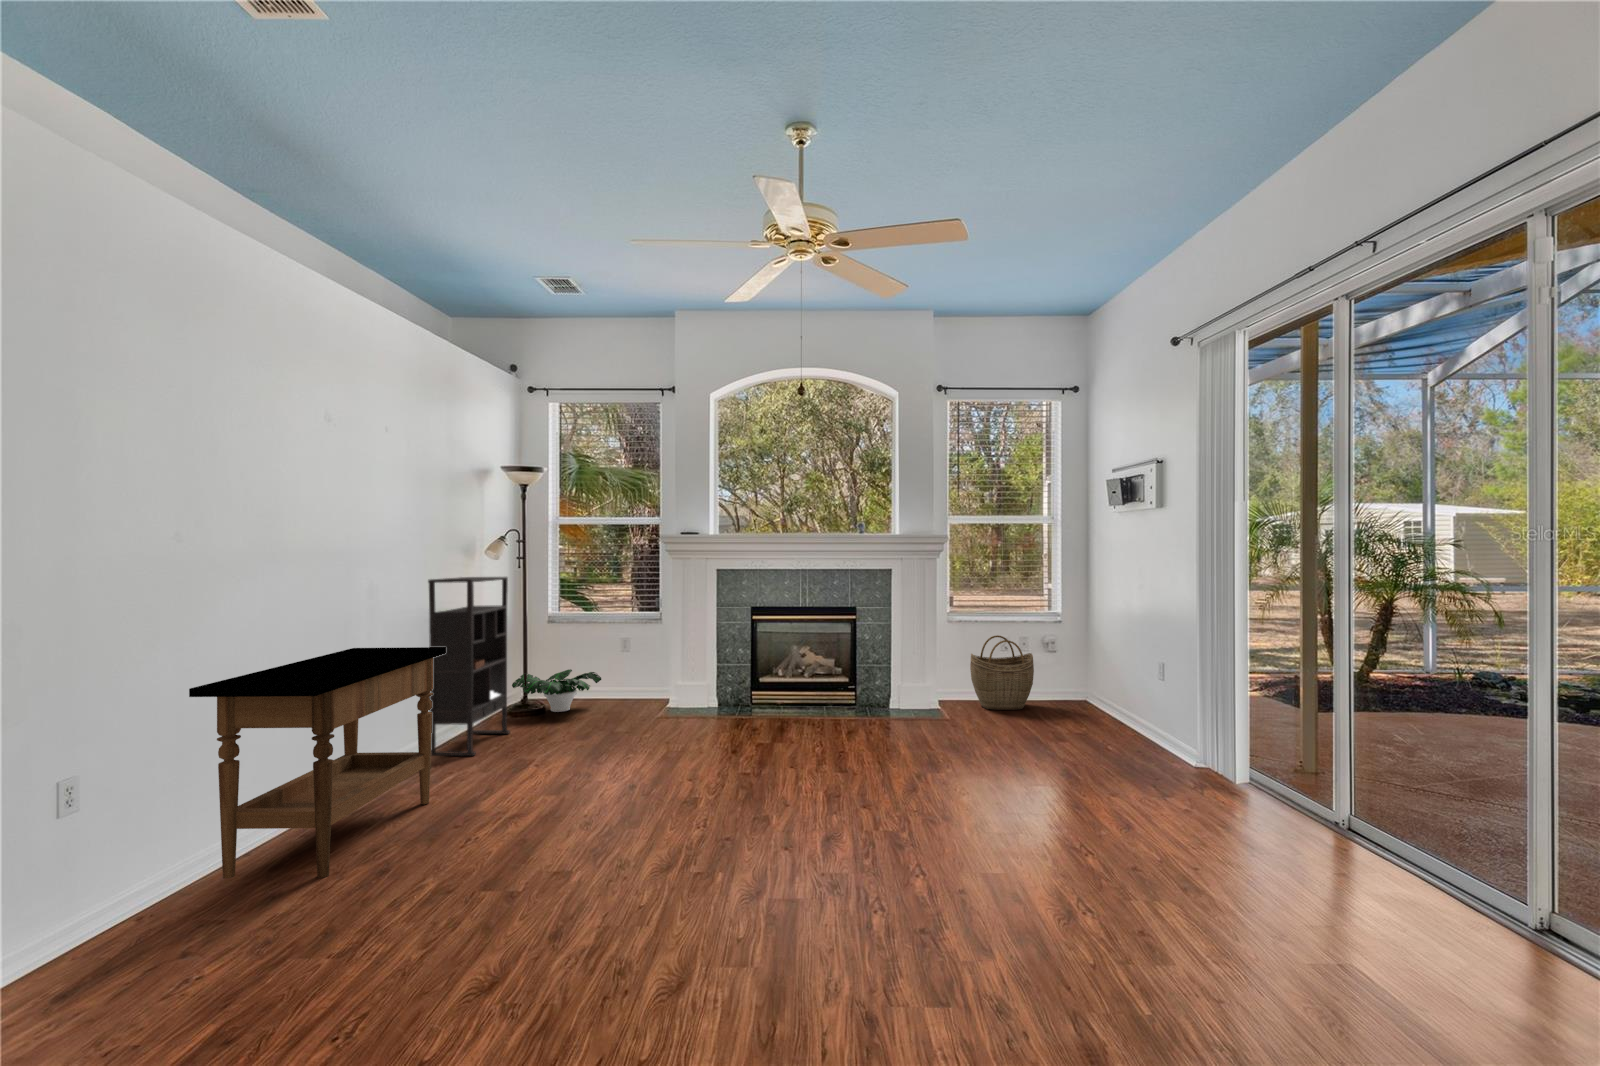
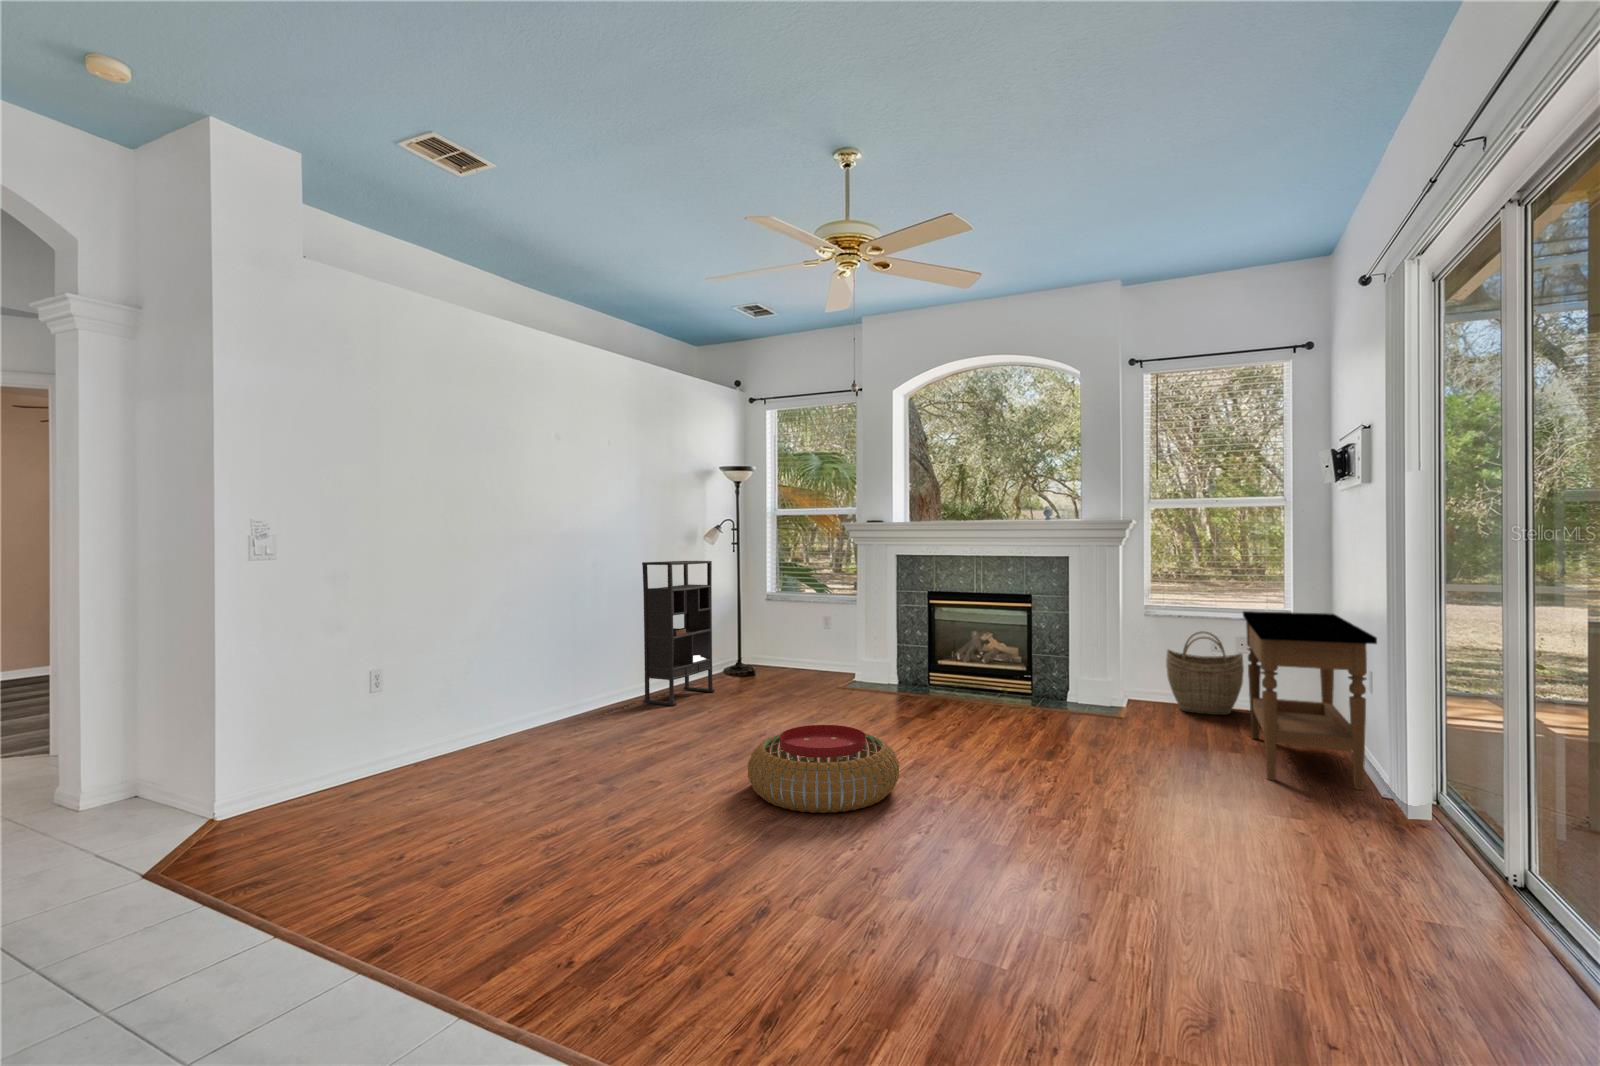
side table: present [189,647,446,879] -> present [1243,611,1377,790]
potted plant: present [512,669,601,712] -> none [731,643,805,679]
pouf: none [670,759,840,863] -> present [748,725,899,813]

